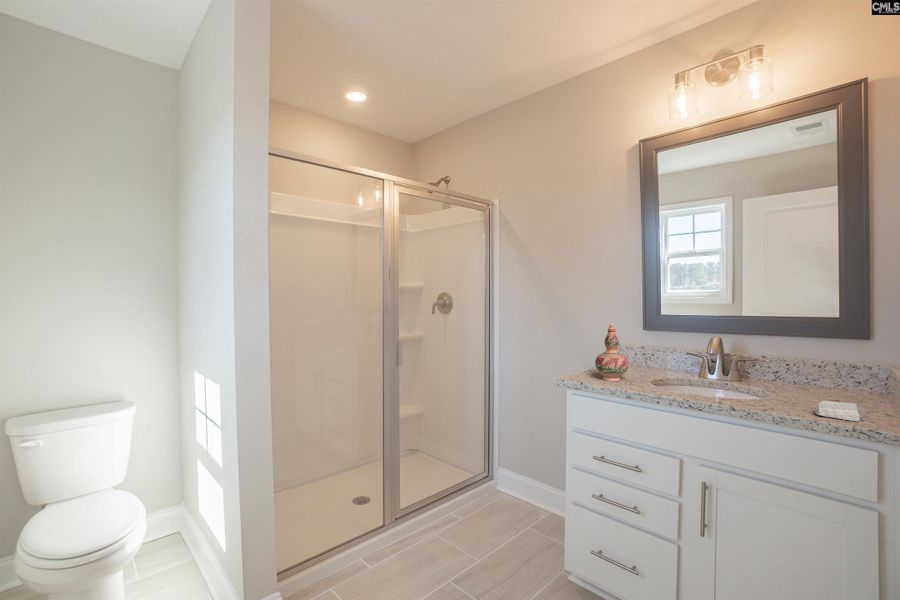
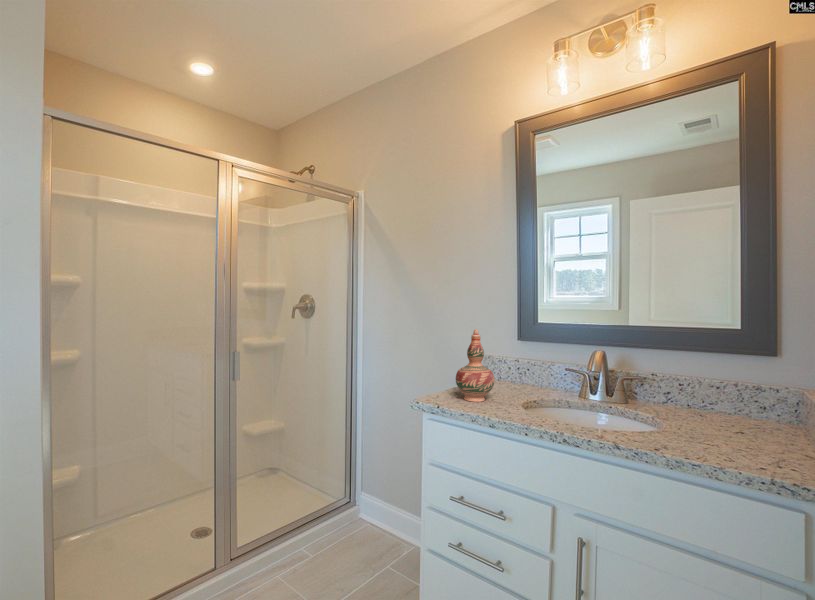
soap bar: present [815,401,860,421] -> none [720,437,781,470]

